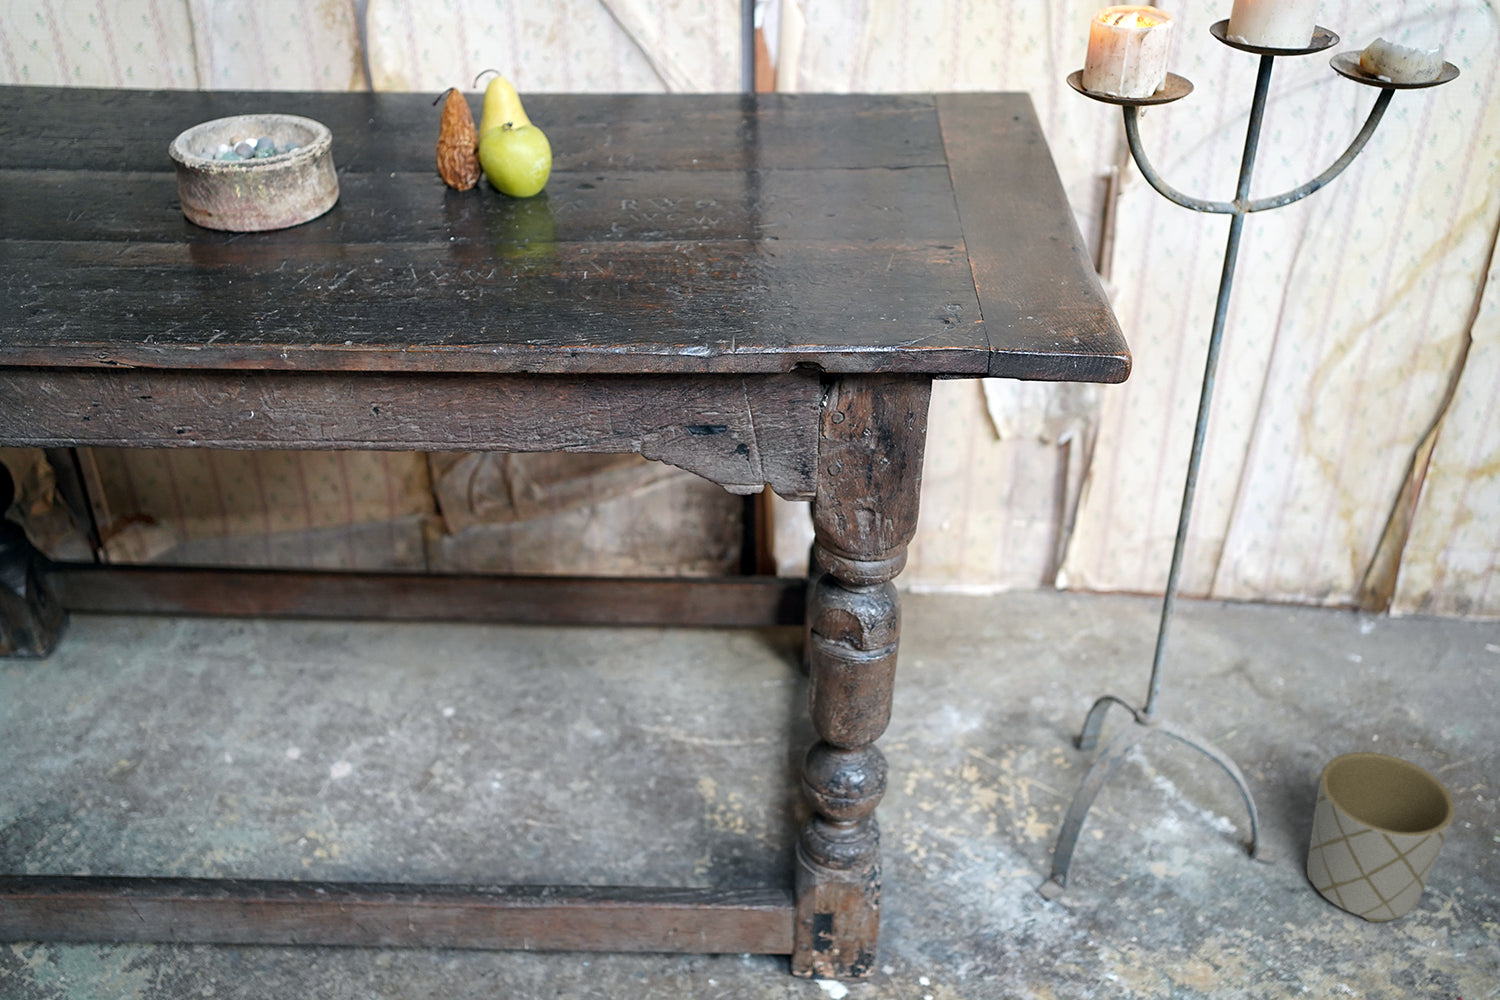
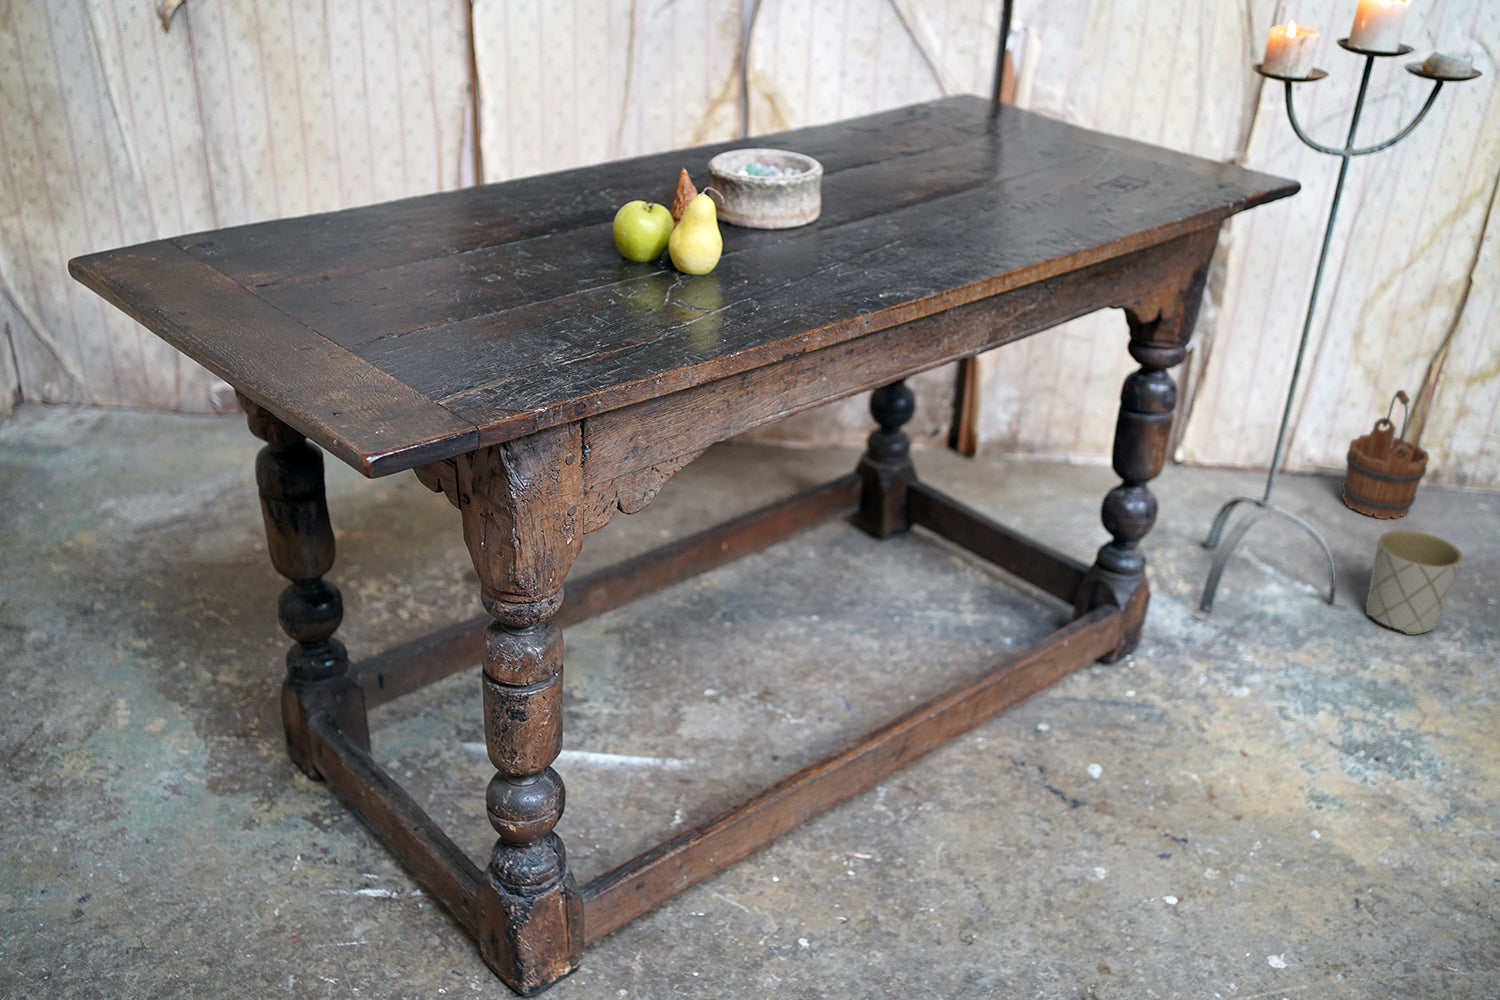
wooden bucket: none [1290,498,1413,678] -> present [1342,390,1429,519]

